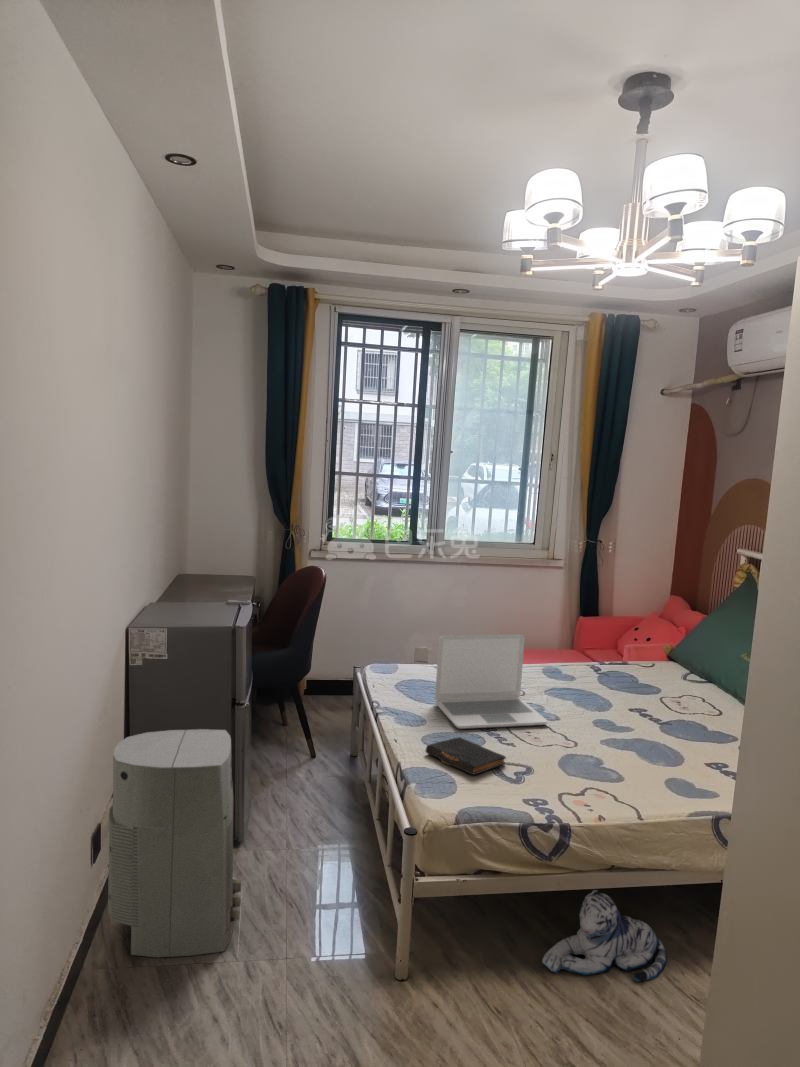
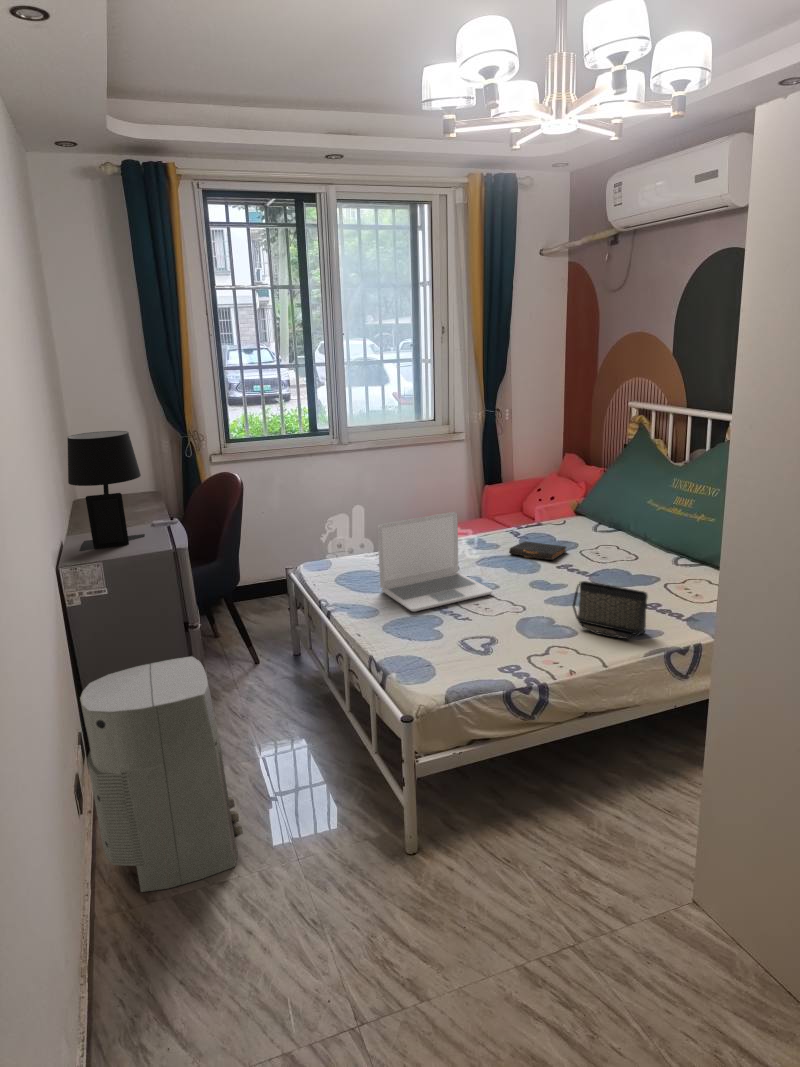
table lamp: none [155,513,223,619] -> present [67,431,145,551]
handbag: none [622,724,702,796] -> present [573,581,648,639]
book: present [426,737,506,775] -> present [509,541,566,560]
plush toy: present [542,890,667,981] -> none [533,736,635,815]

